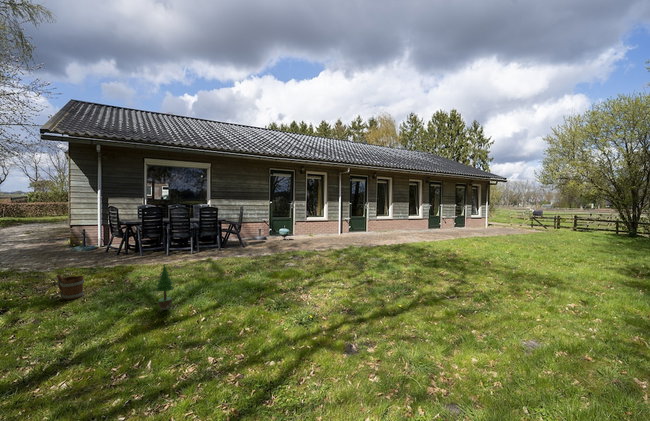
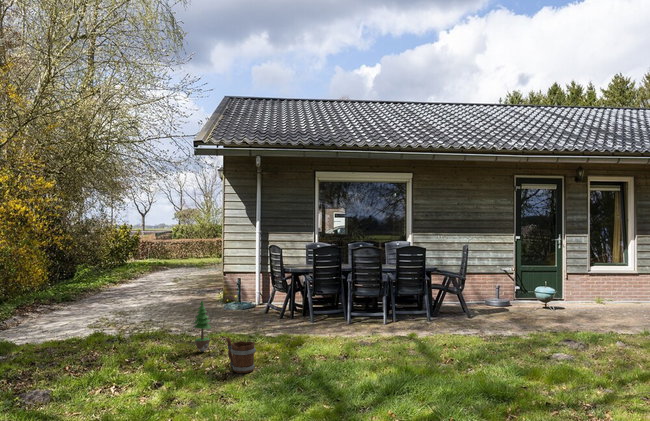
potted tree: present [156,266,174,310] -> present [193,301,211,352]

